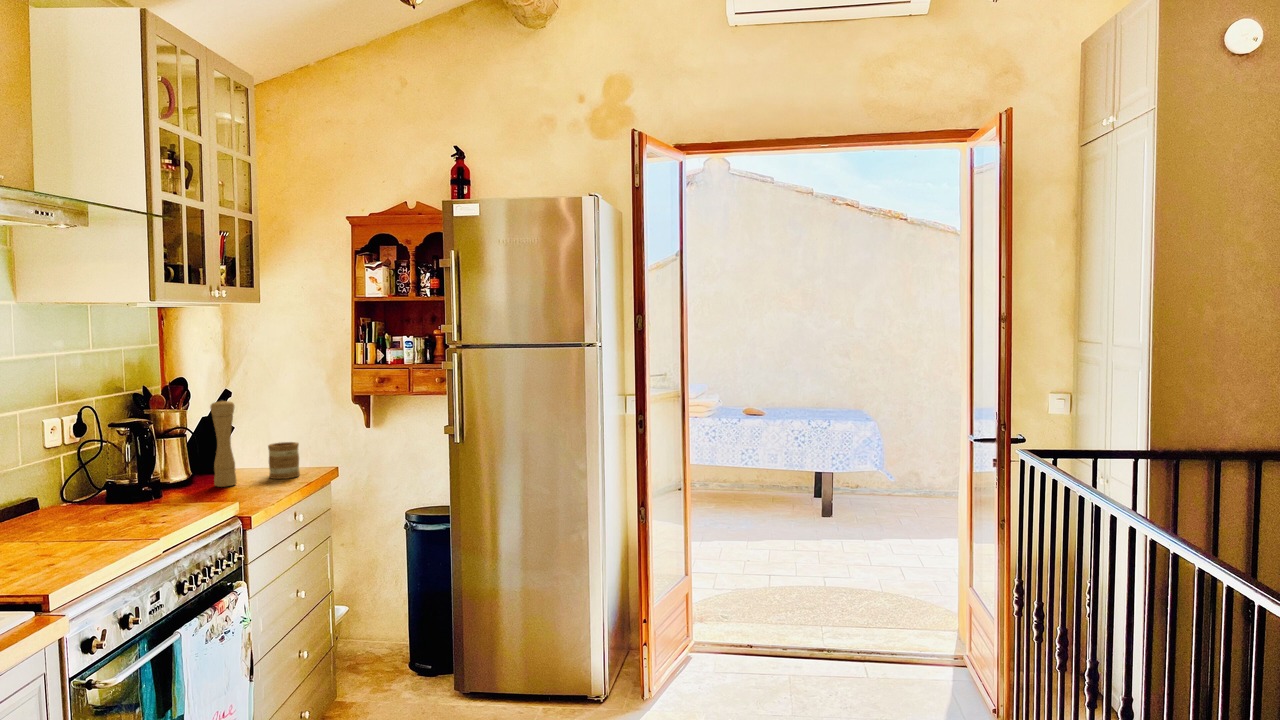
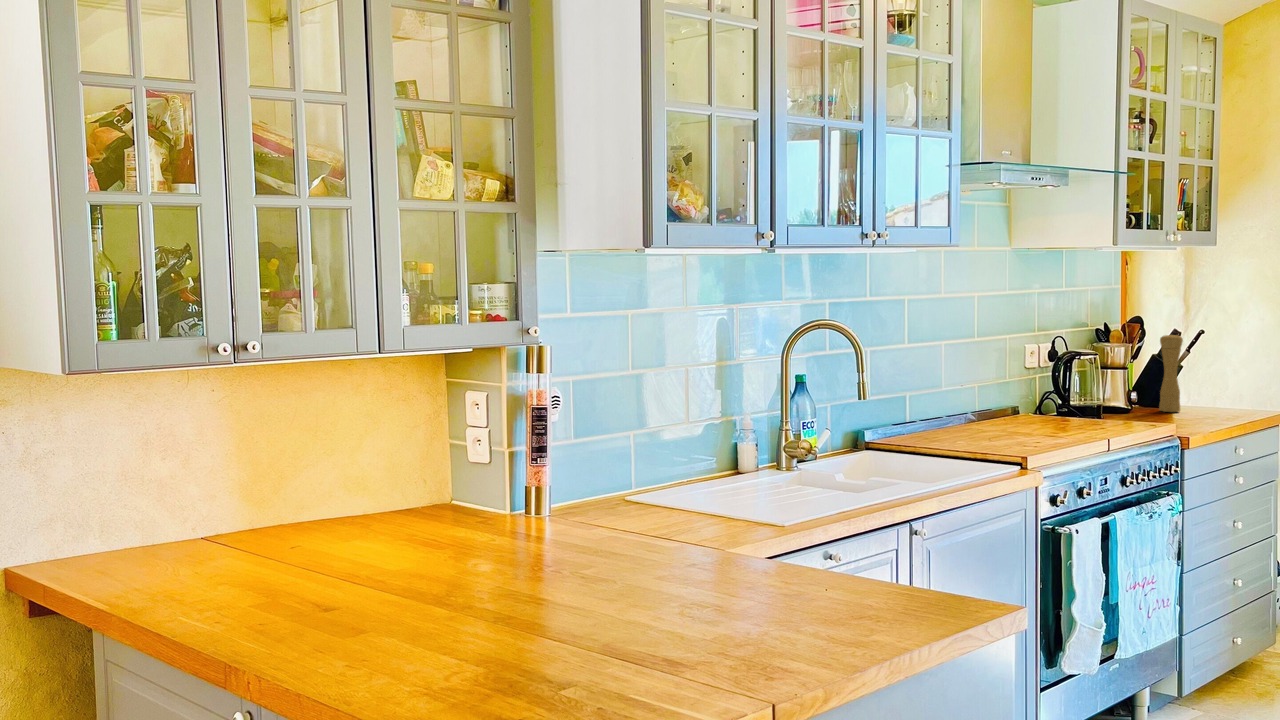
mug: present [268,442,300,479] -> none [1213,379,1247,413]

